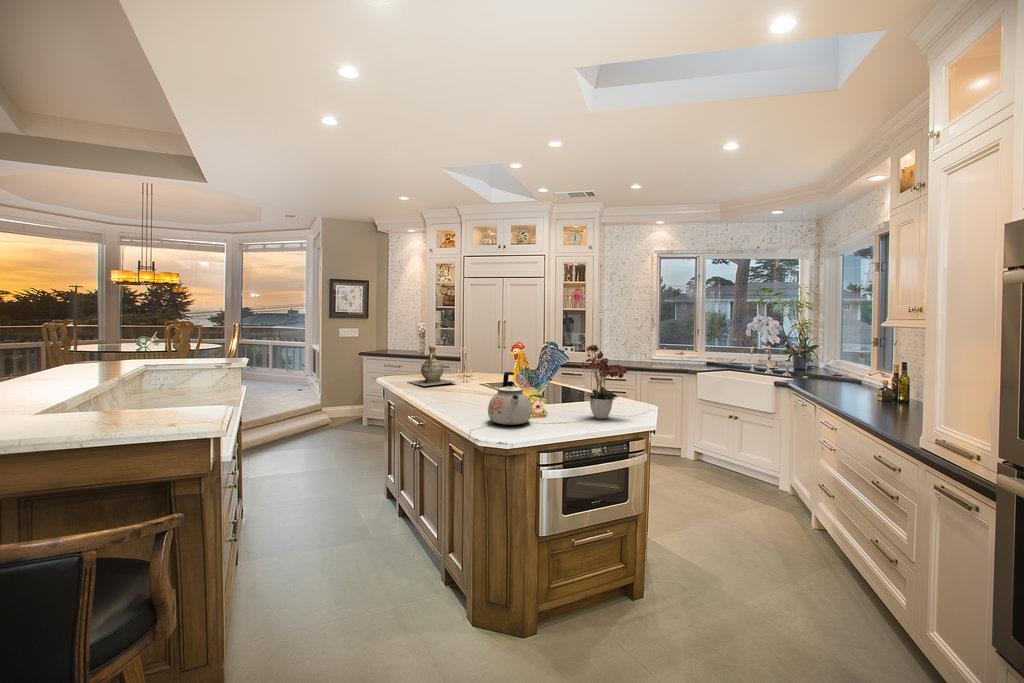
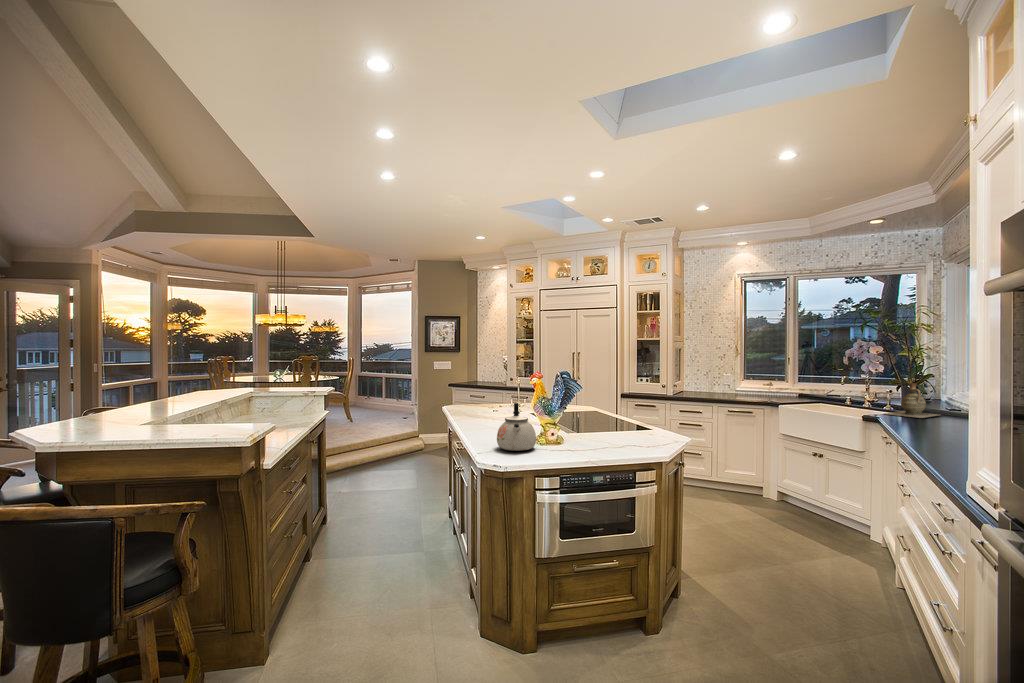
flower arrangement: present [582,345,627,419] -> none [583,374,635,449]
ceramic jug: present [409,347,454,386] -> present [886,383,938,418]

